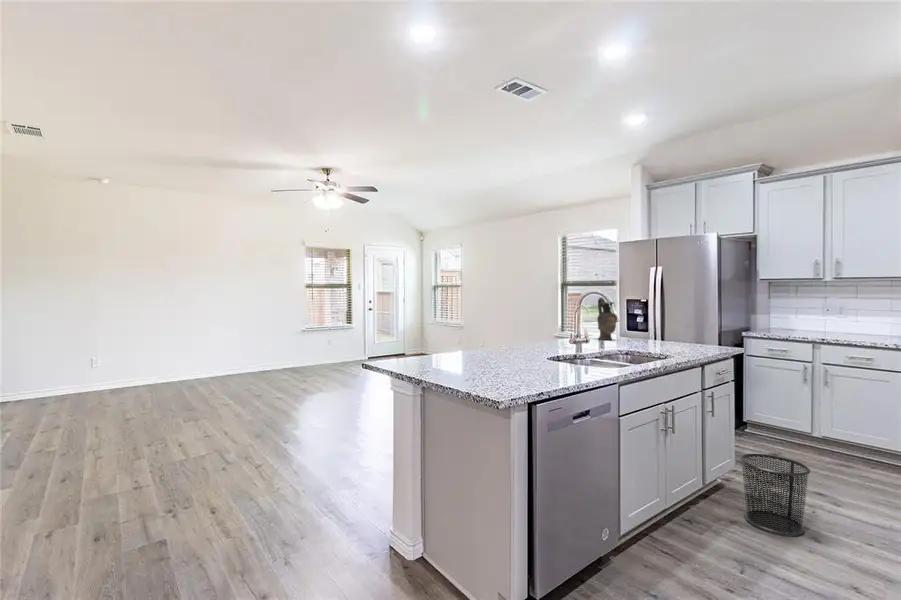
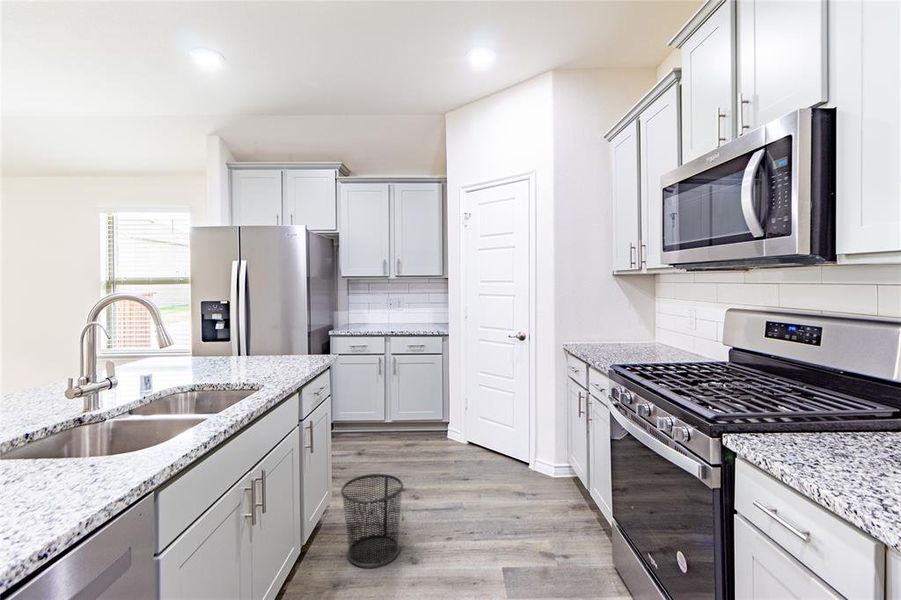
ceramic pitcher: present [597,297,617,340] -> none [151,307,183,370]

